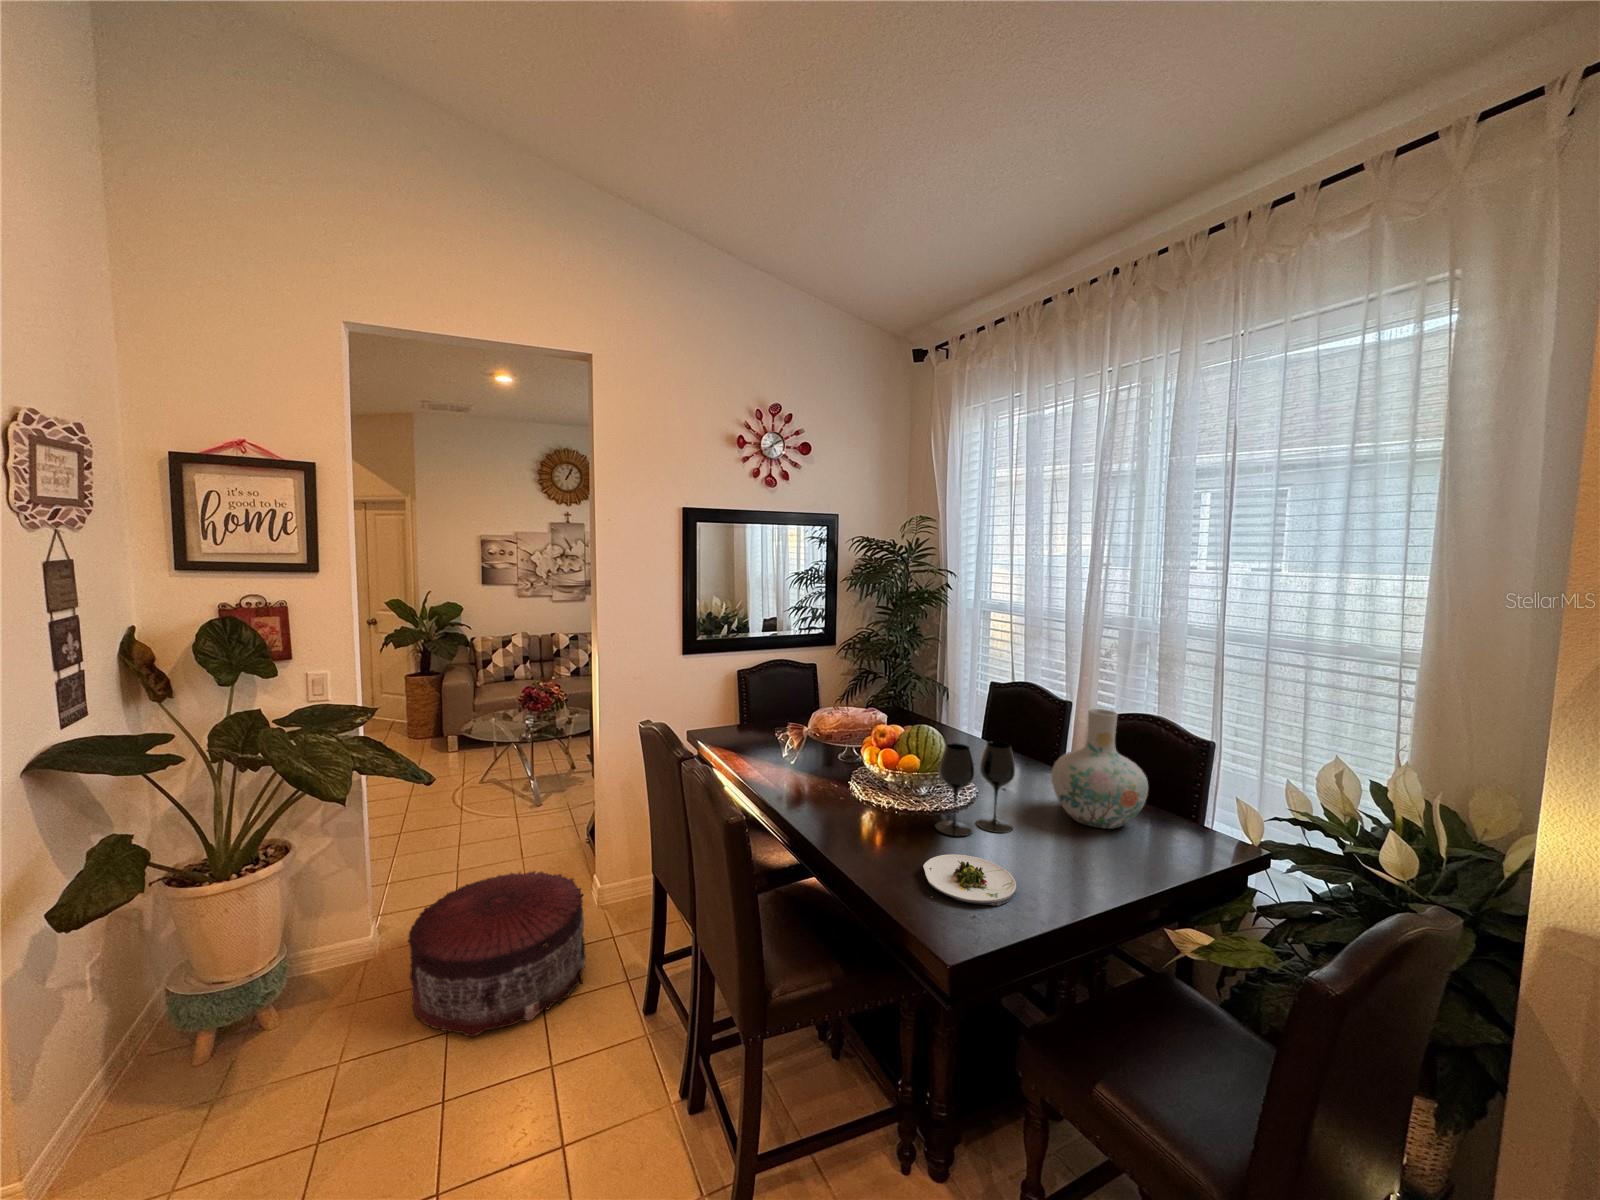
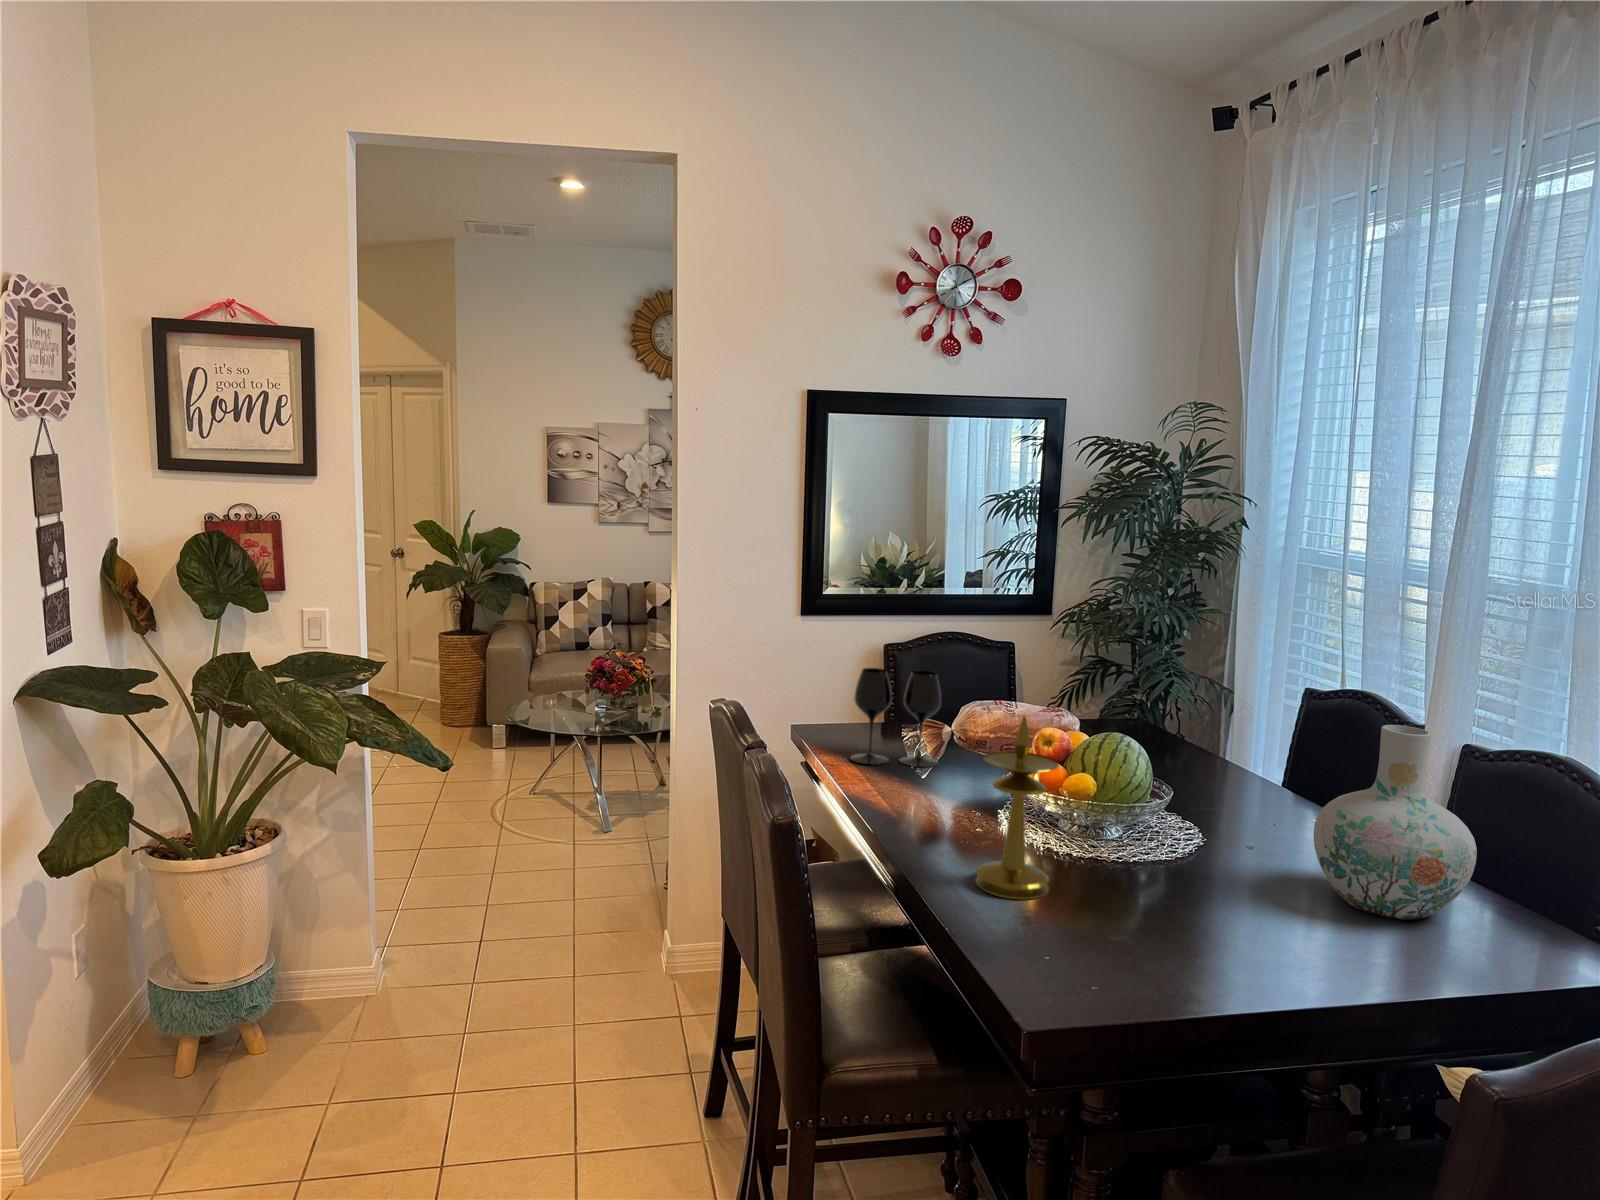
candlestick: none [856,721,909,847] -> present [976,715,1059,900]
wine glass: present [936,742,1015,836] -> present [850,668,941,767]
salad plate: present [923,854,1016,906] -> none [1047,916,1185,986]
pouf: present [408,871,586,1037] -> none [409,901,635,1099]

